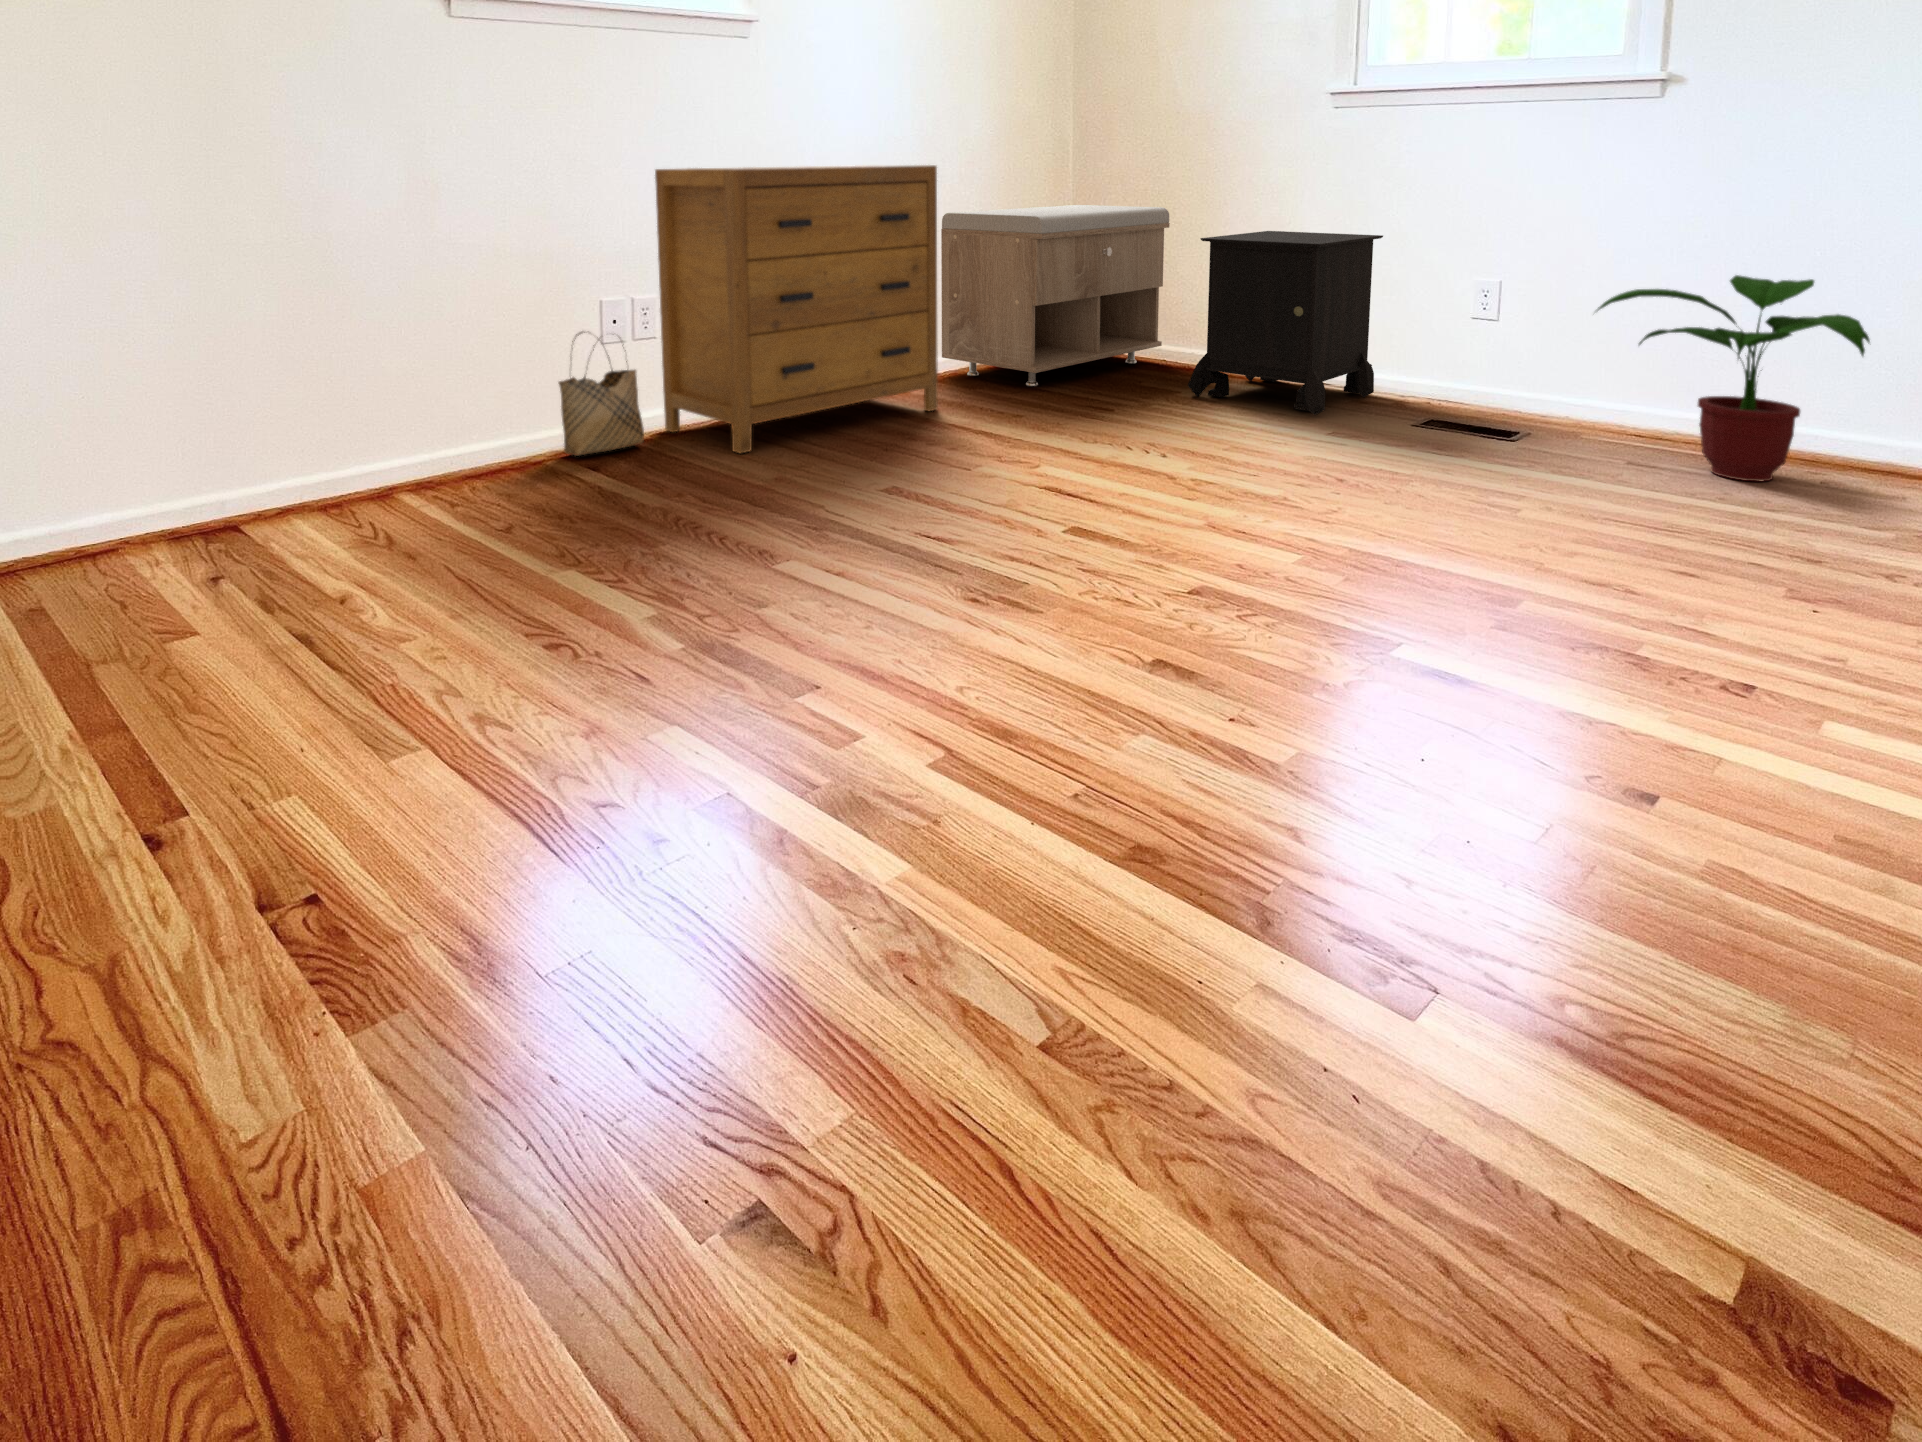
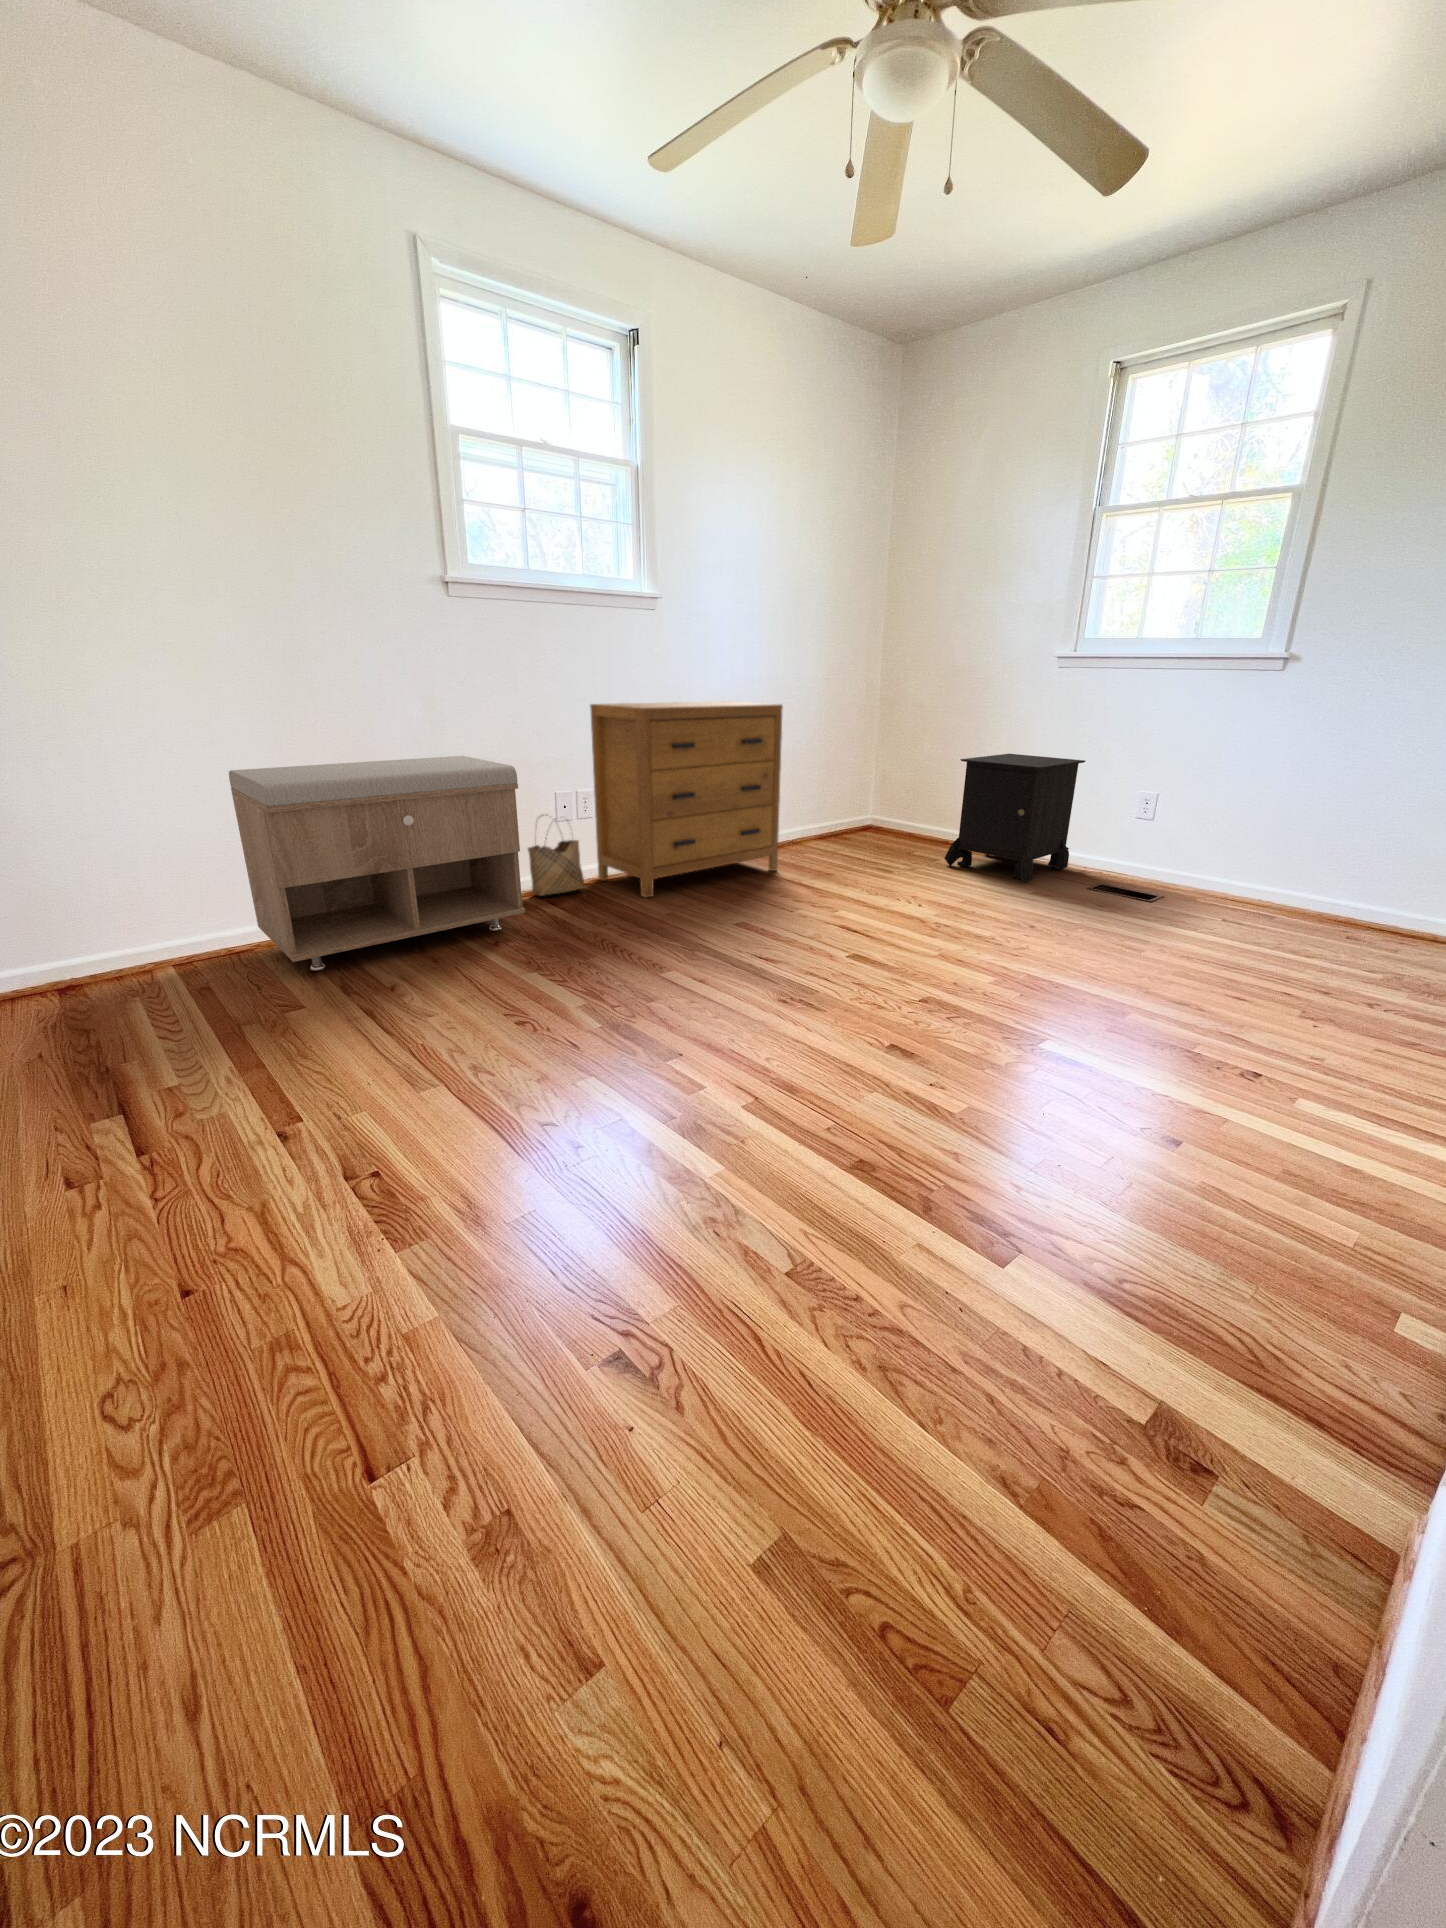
storage bench: present [941,205,1170,386] -> present [229,756,525,971]
potted plant: present [1597,275,1870,482] -> none [1215,801,1398,939]

